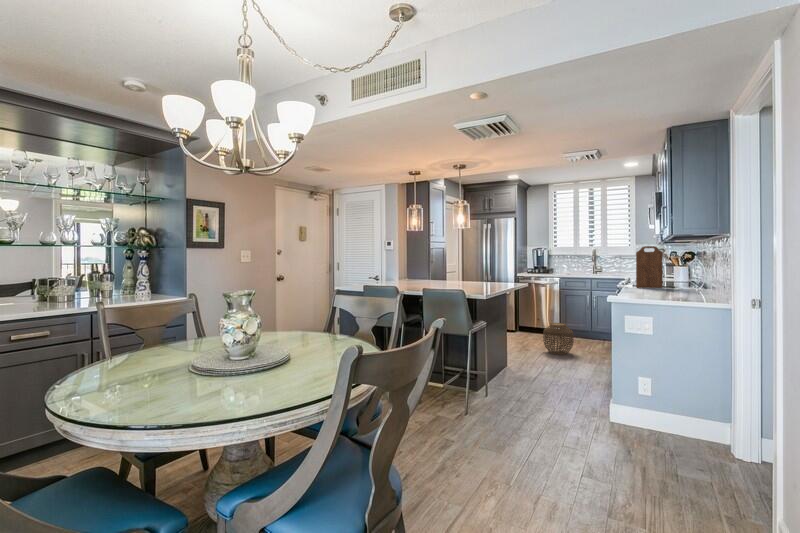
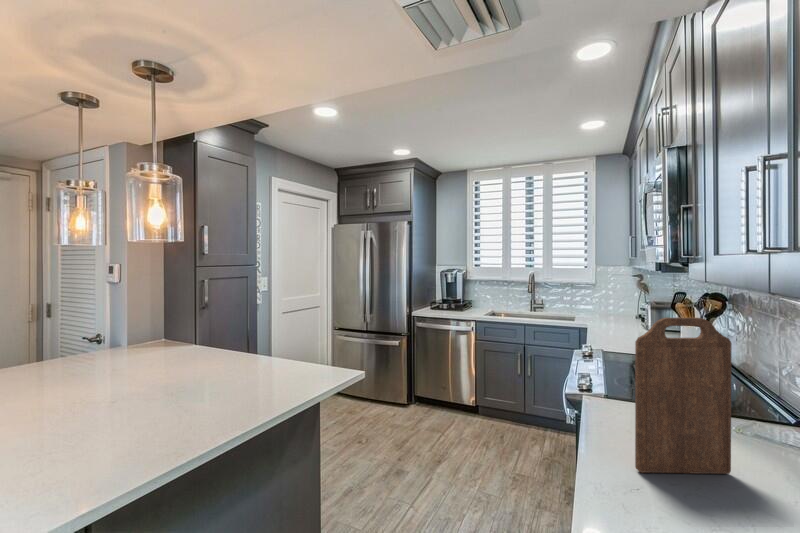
woven basket: present [543,323,574,355] -> none [425,427,482,501]

